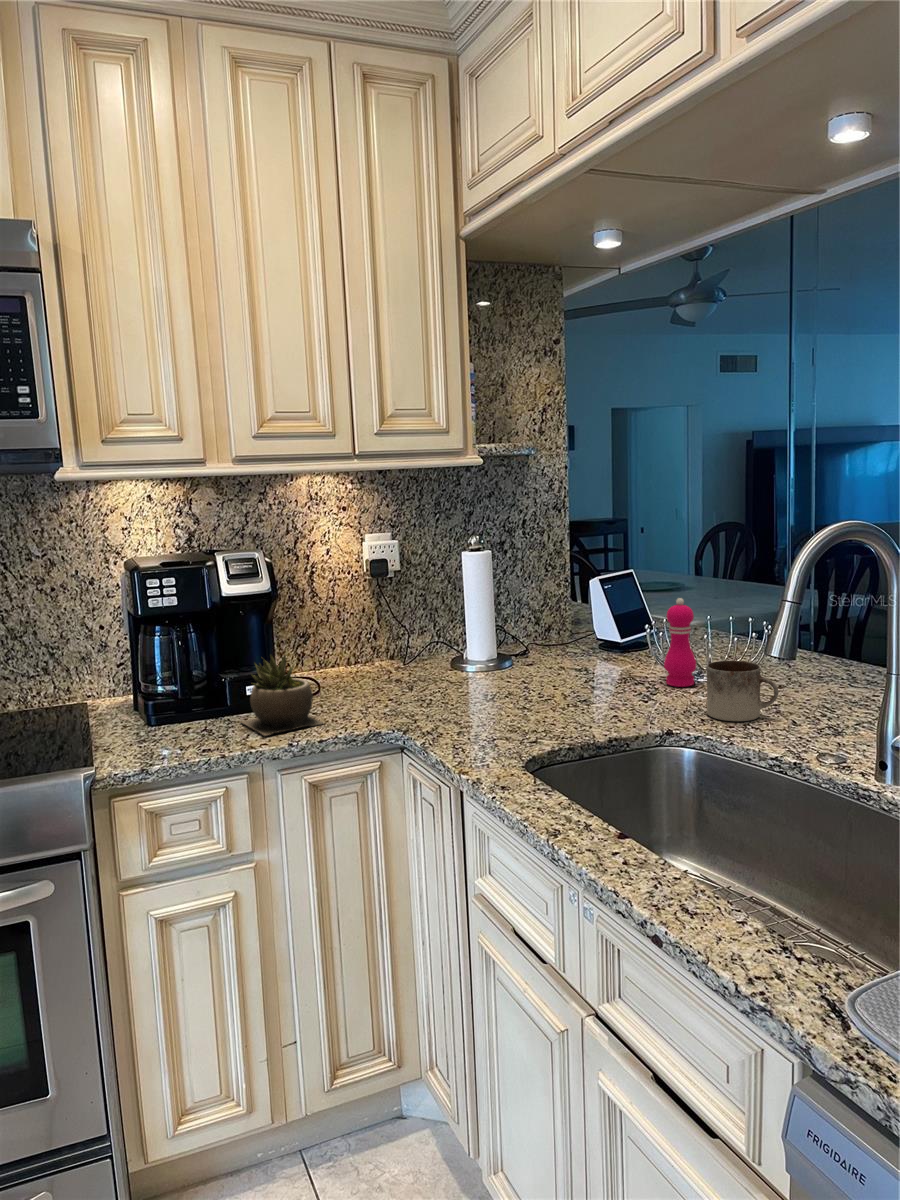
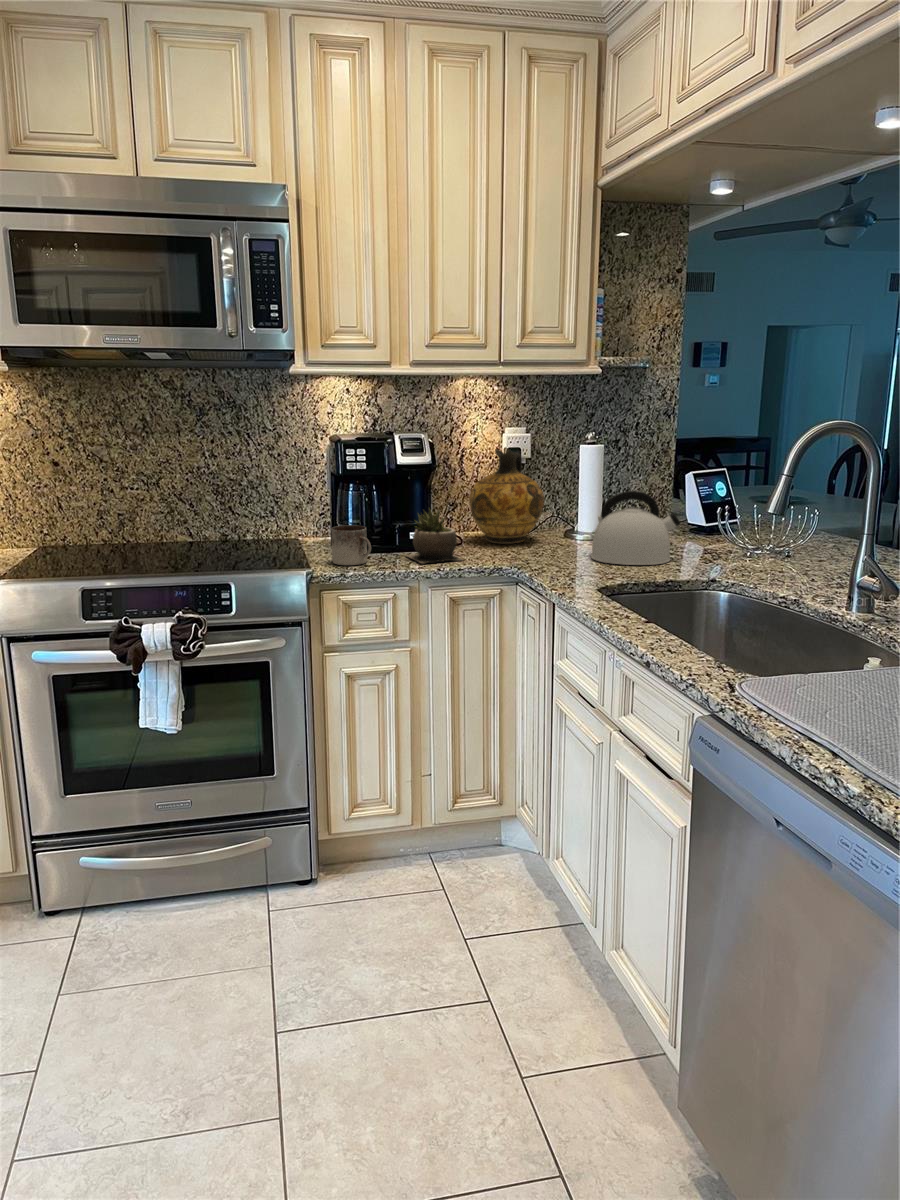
ceramic jug: none [325,565,423,689] -> present [469,449,544,544]
pepper mill: present [664,598,696,687] -> none [729,487,756,557]
kettle: none [494,613,606,714] -> present [591,491,680,565]
mug: present [707,661,778,721] -> present [331,525,371,565]

